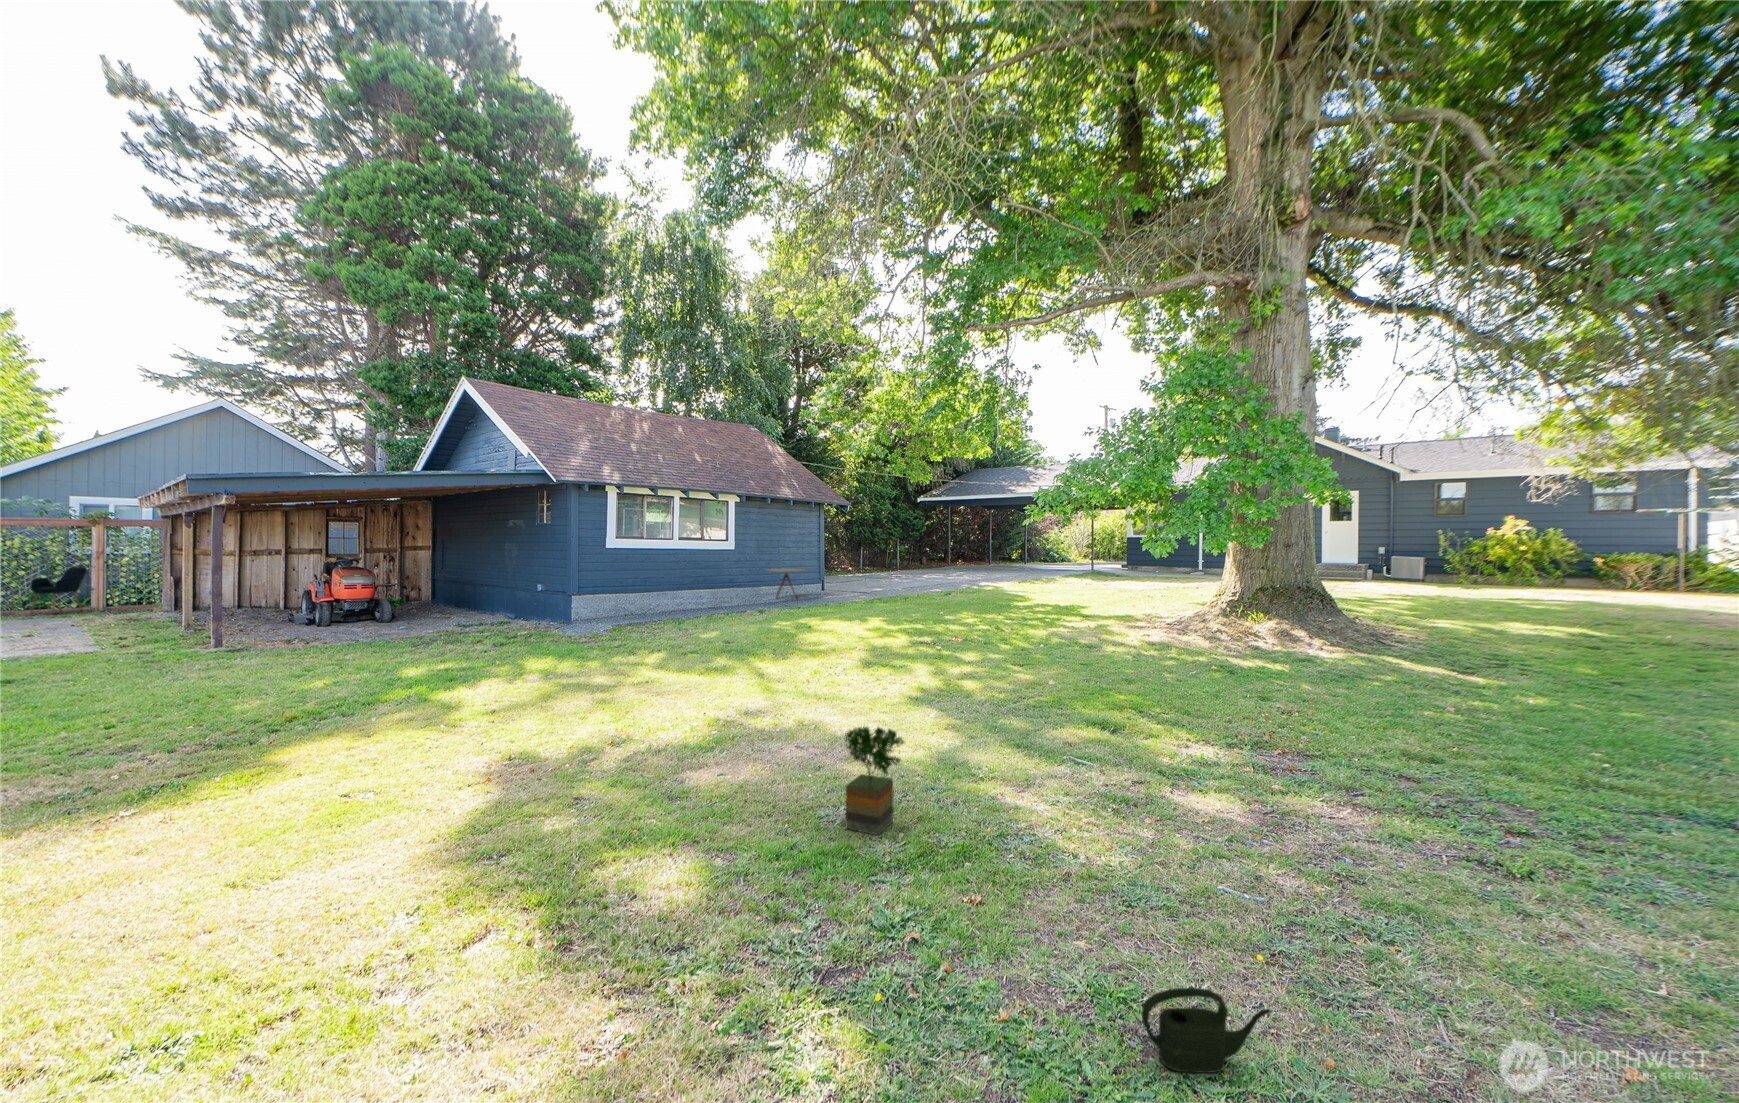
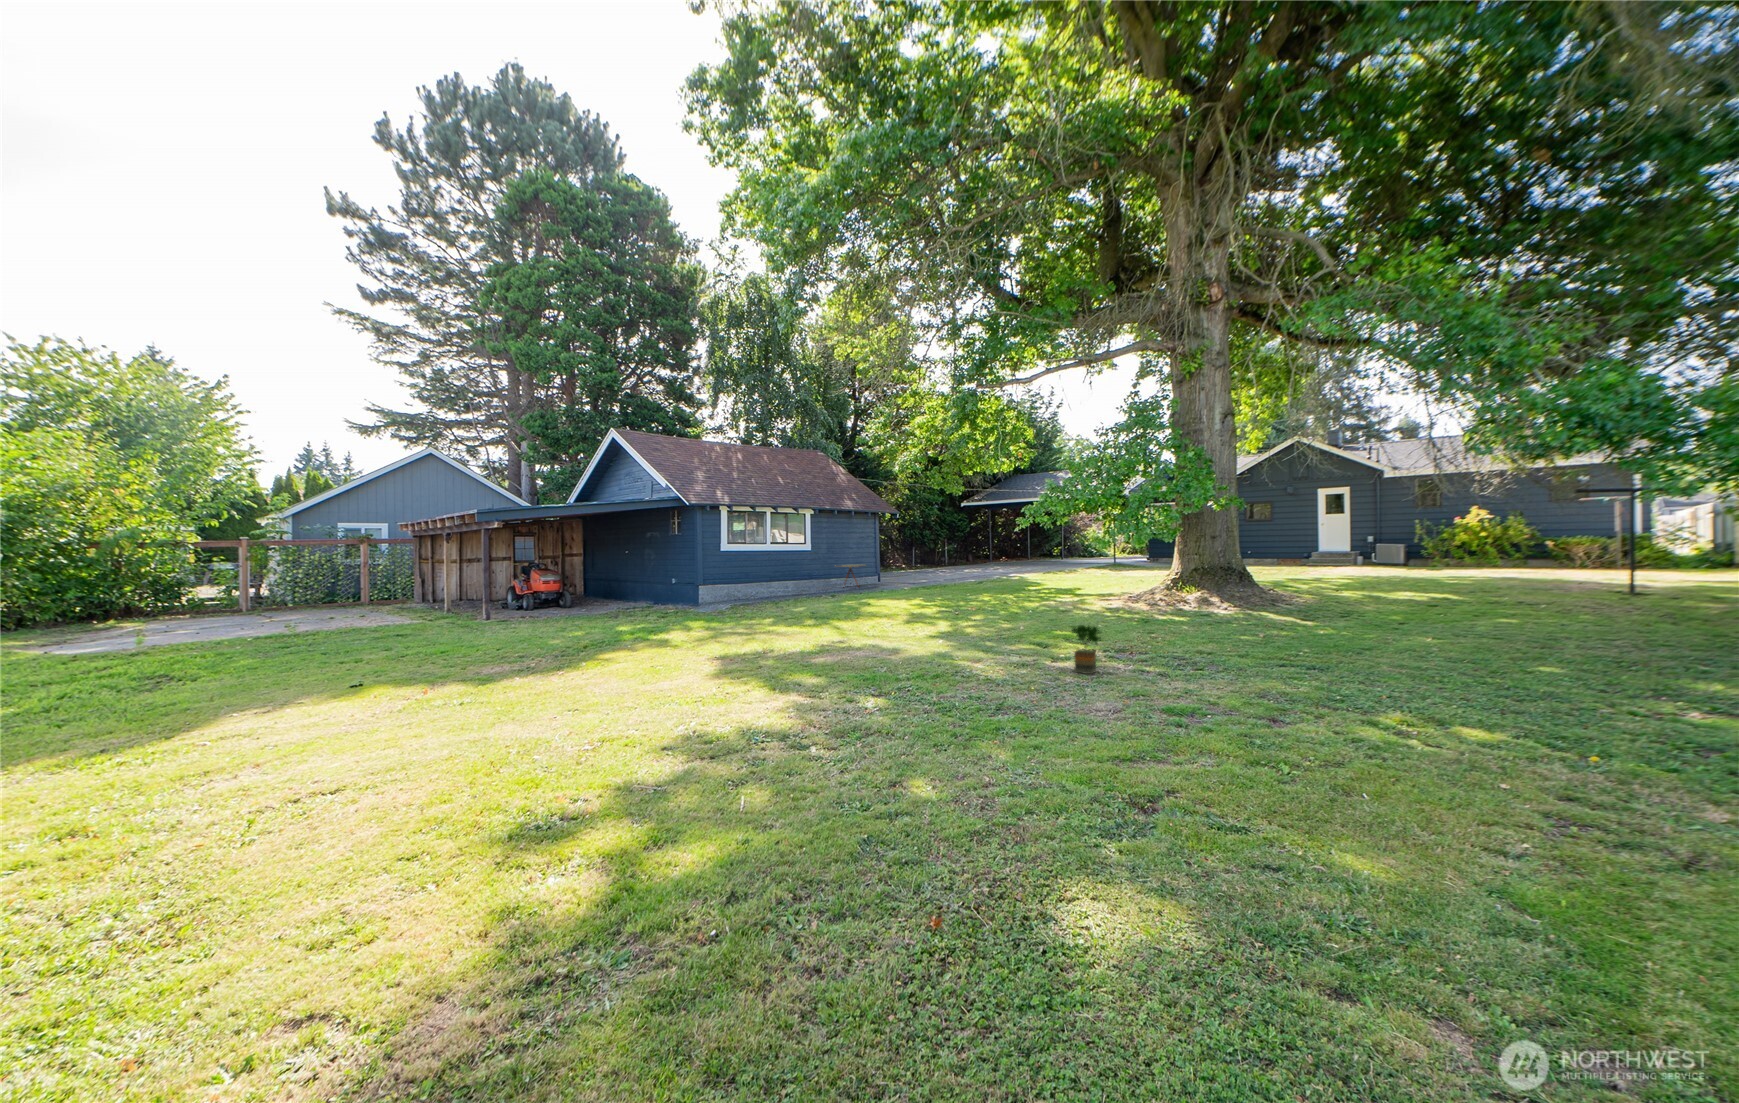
chair: present [31,566,87,614] -> none [325,572,357,606]
potted tree: present [845,727,905,835] -> present [1072,625,1101,674]
watering can: present [1142,987,1270,1073] -> none [980,673,1019,697]

